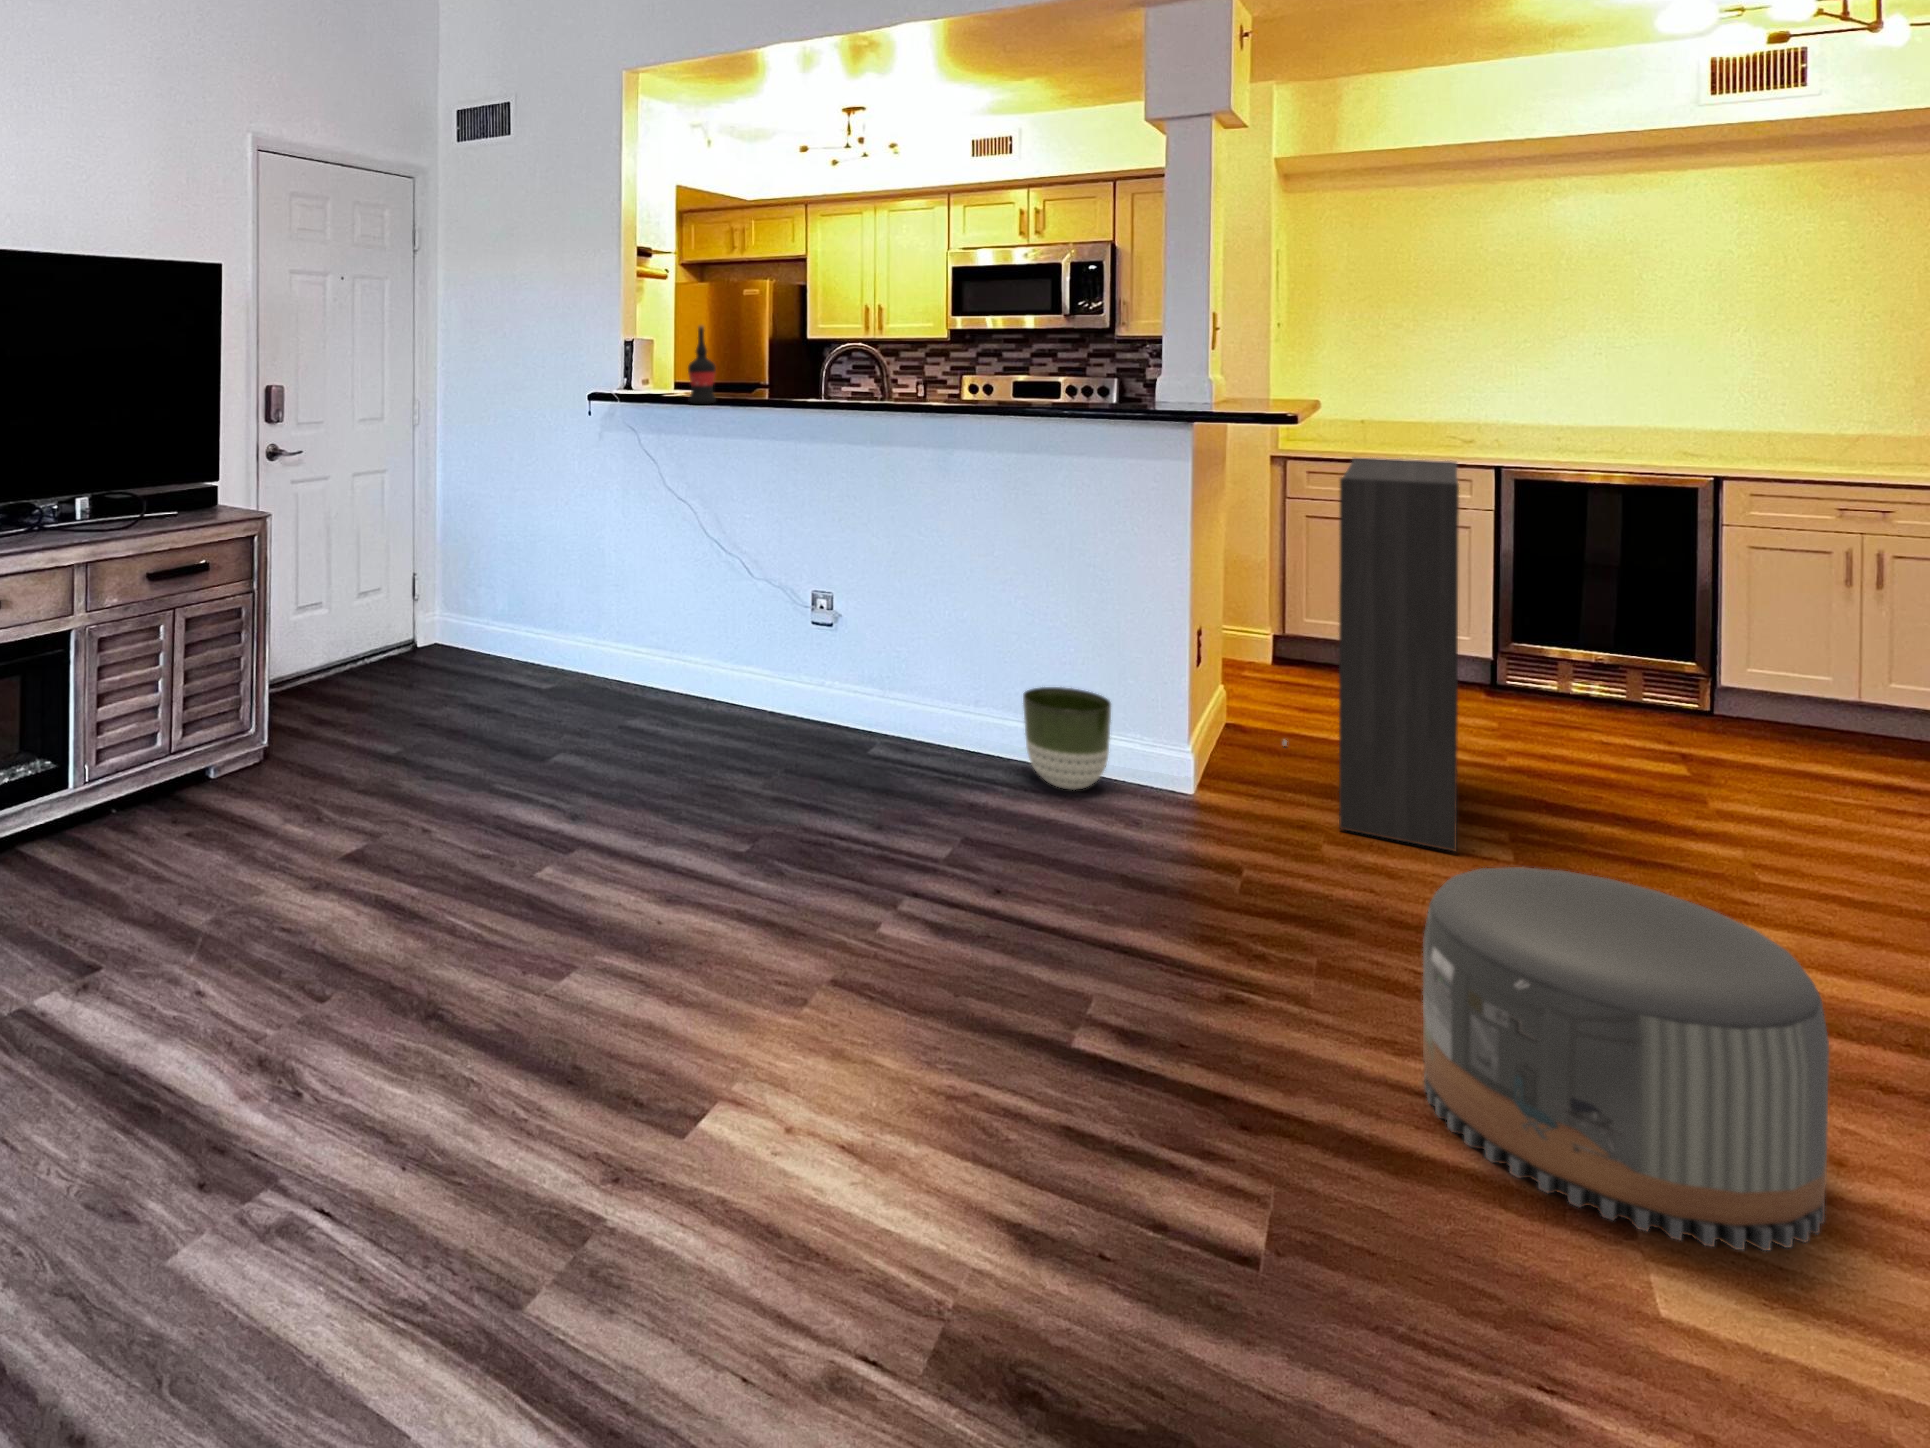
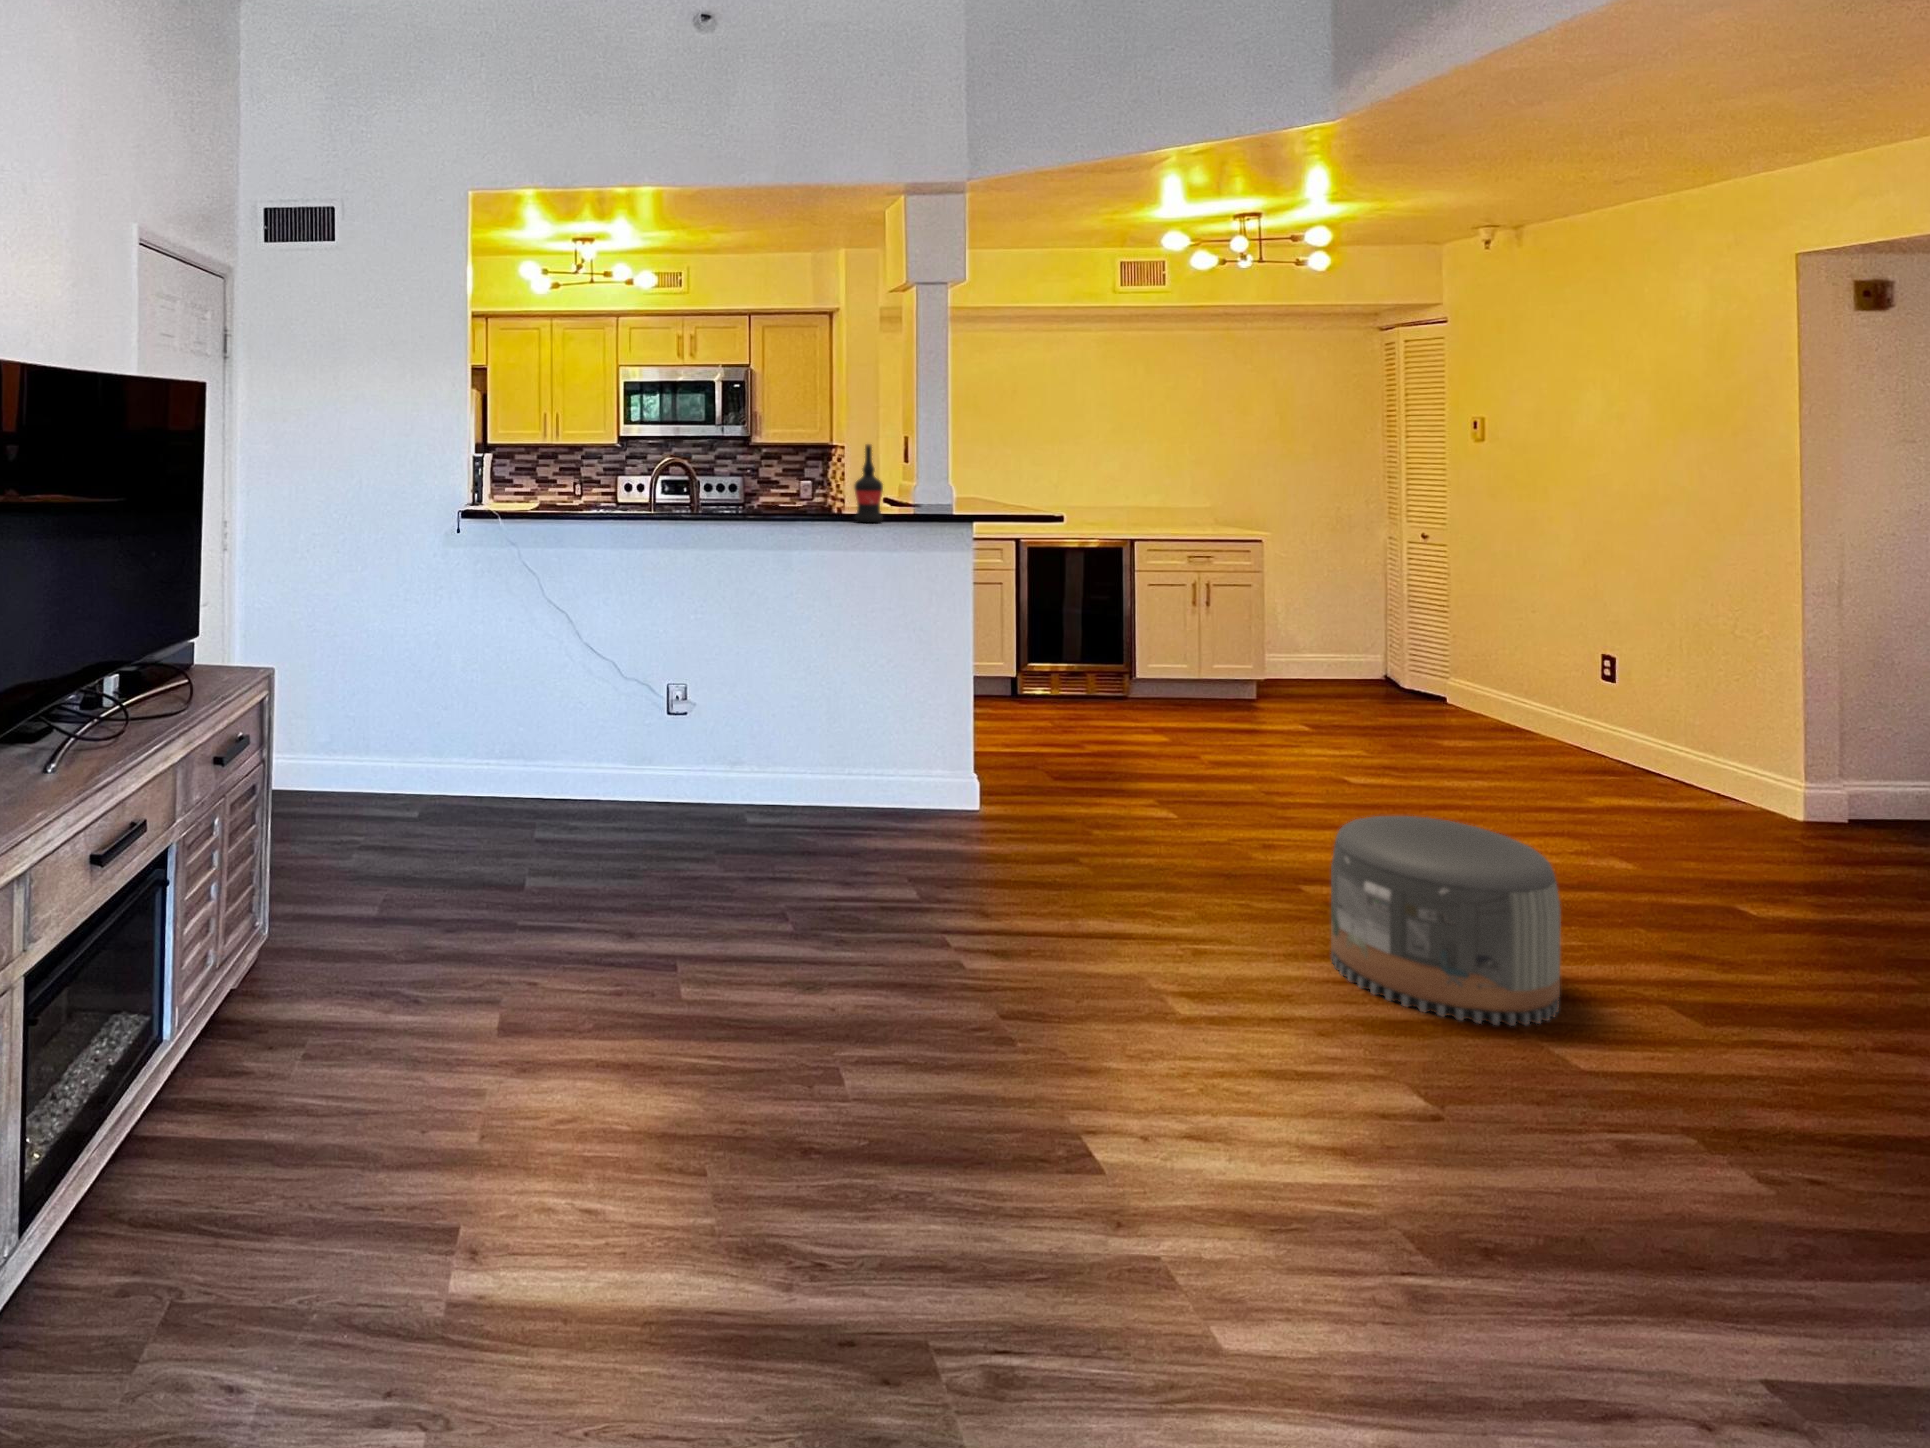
wine bottle: present [688,326,716,404] -> present [854,444,883,522]
bookcase: present [1283,458,1459,851] -> none [981,543,1161,823]
planter: present [1023,687,1111,790] -> none [879,745,947,829]

